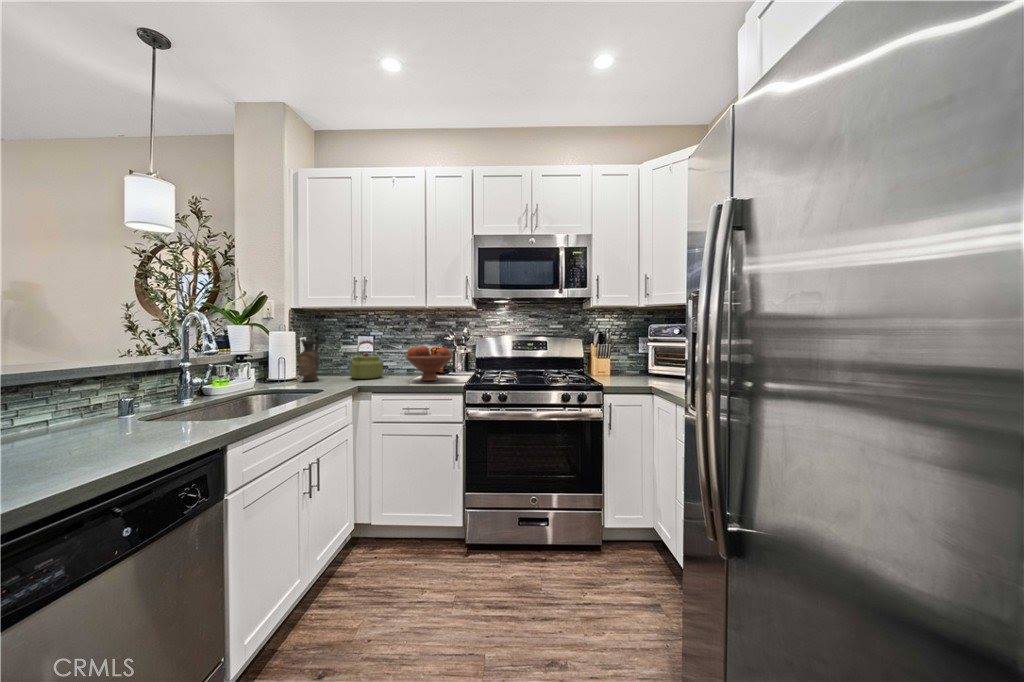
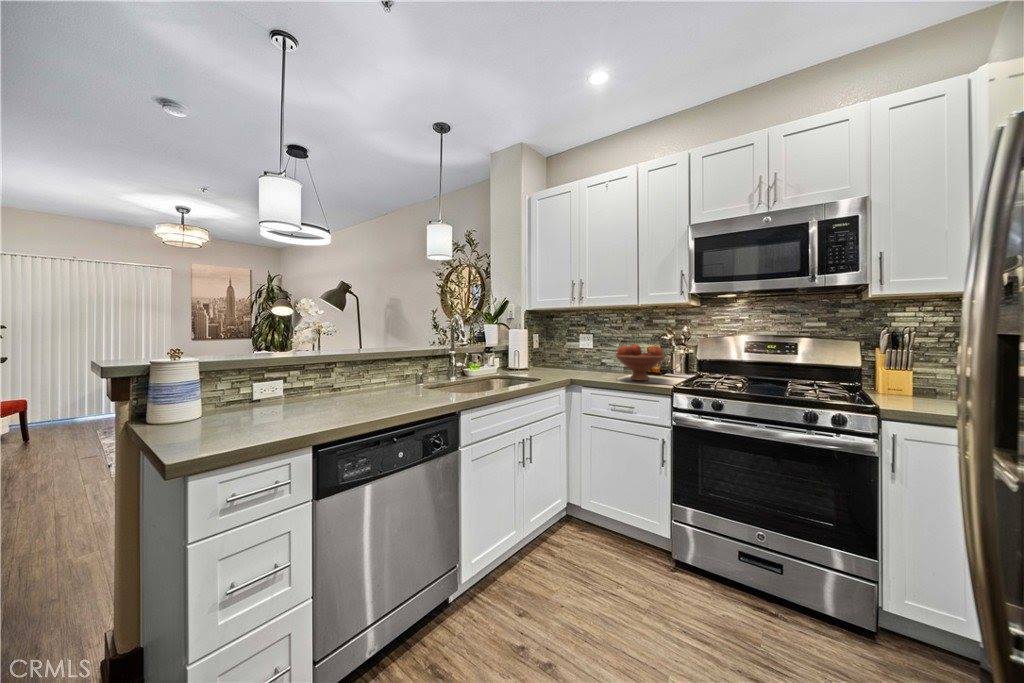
ceramic pitcher: present [297,334,320,381] -> none [527,332,545,372]
kettle: present [349,341,383,379] -> none [566,339,598,374]

